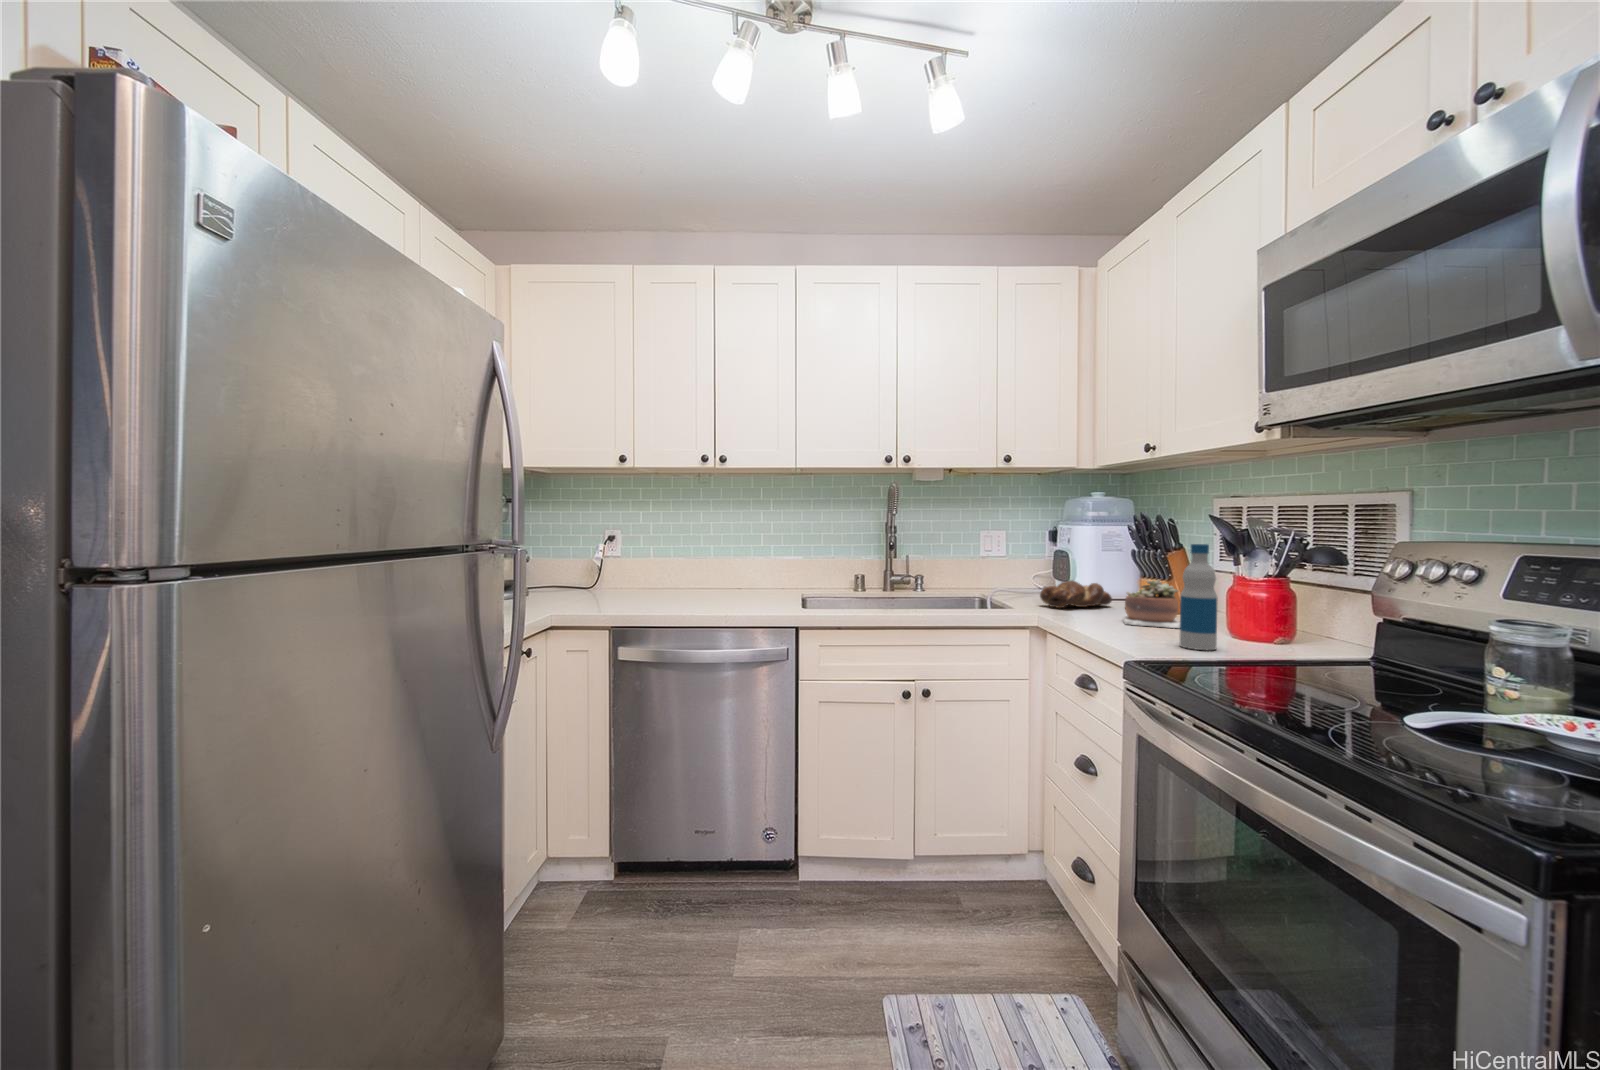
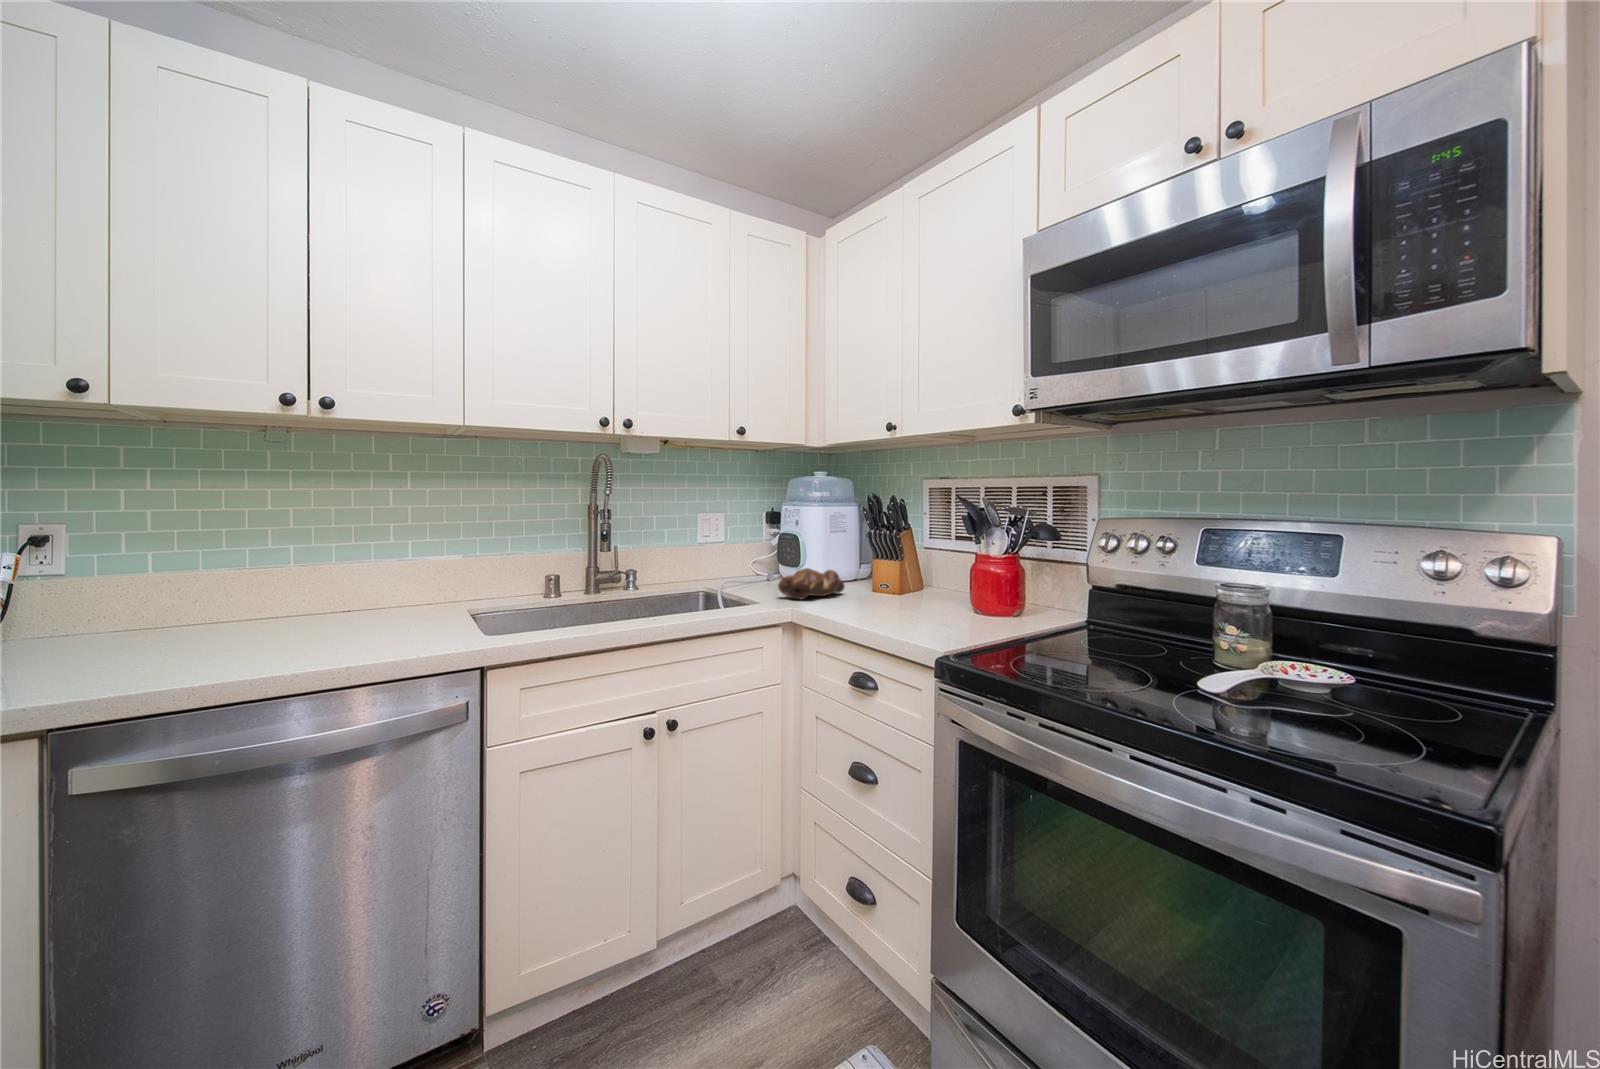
bottle: present [1180,544,1217,650] -> none [952,526,985,633]
succulent plant: present [1123,580,1180,628] -> none [871,563,929,612]

